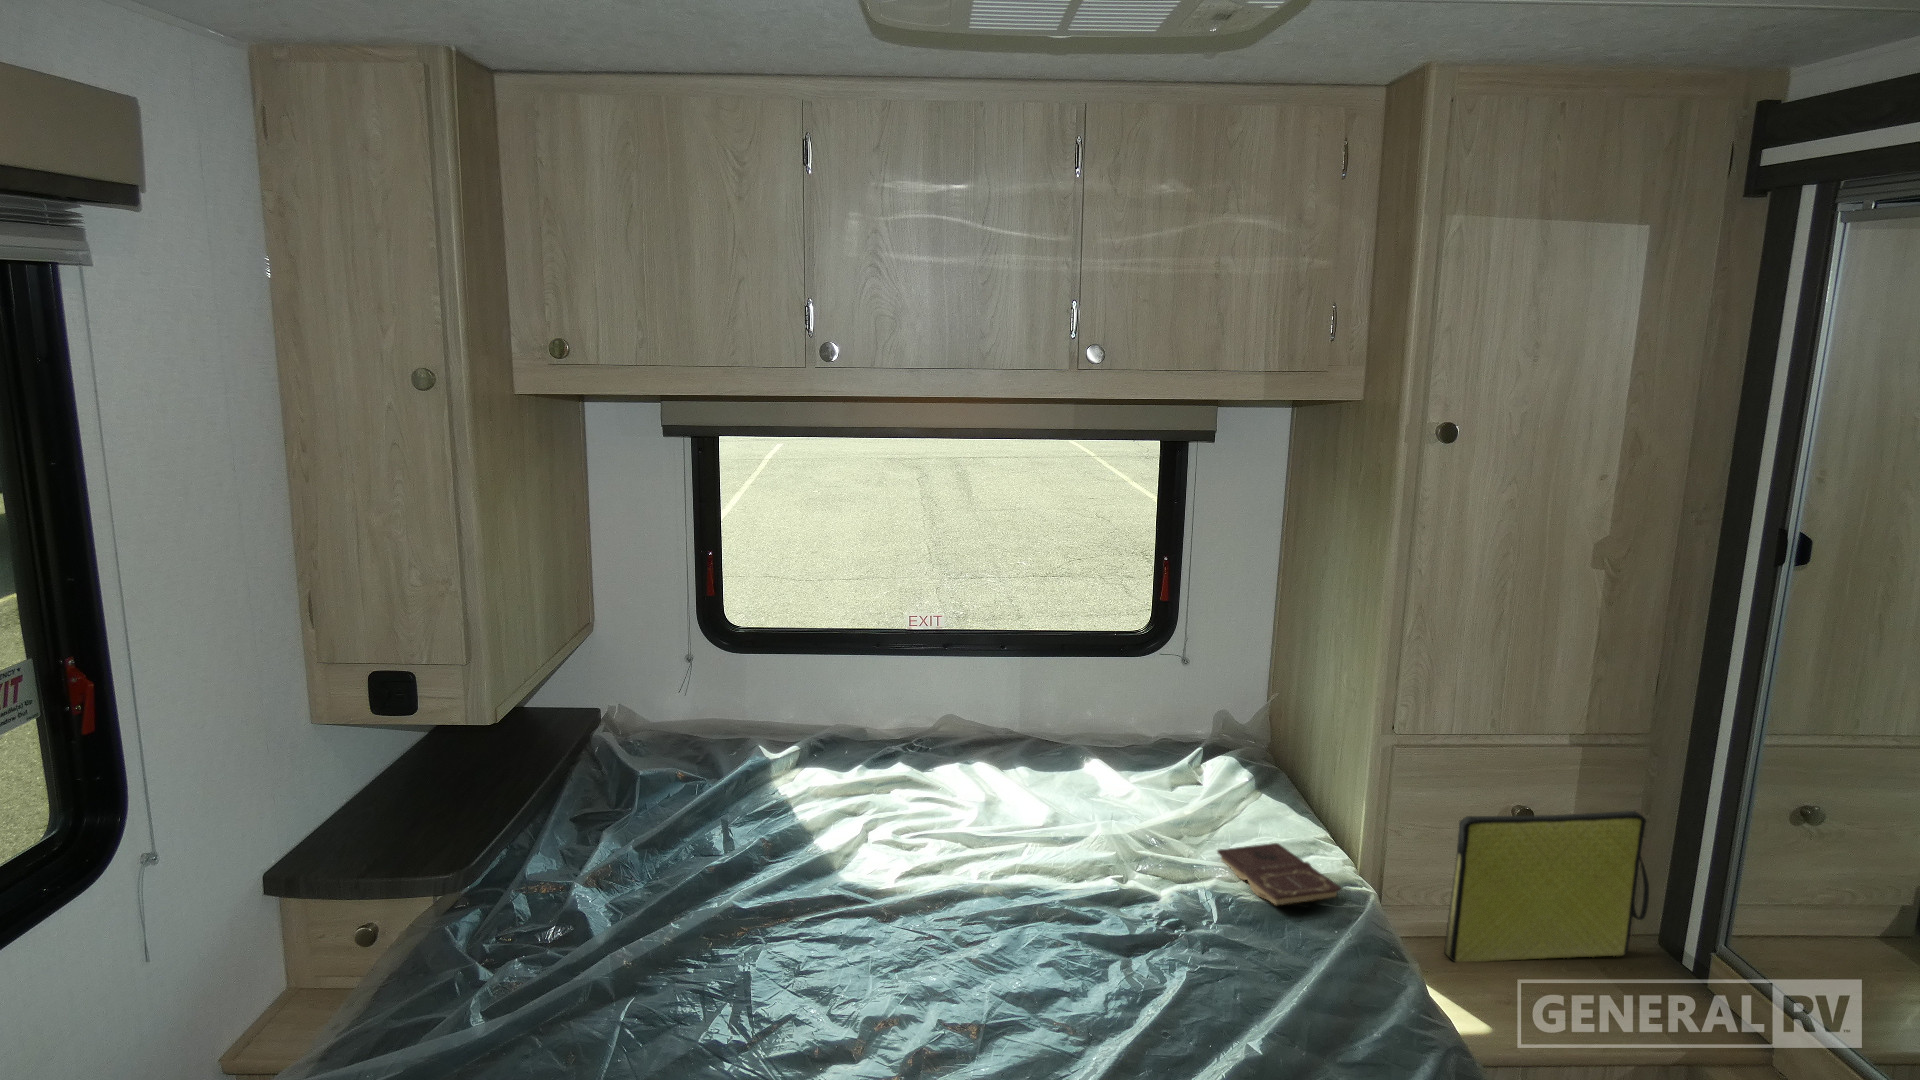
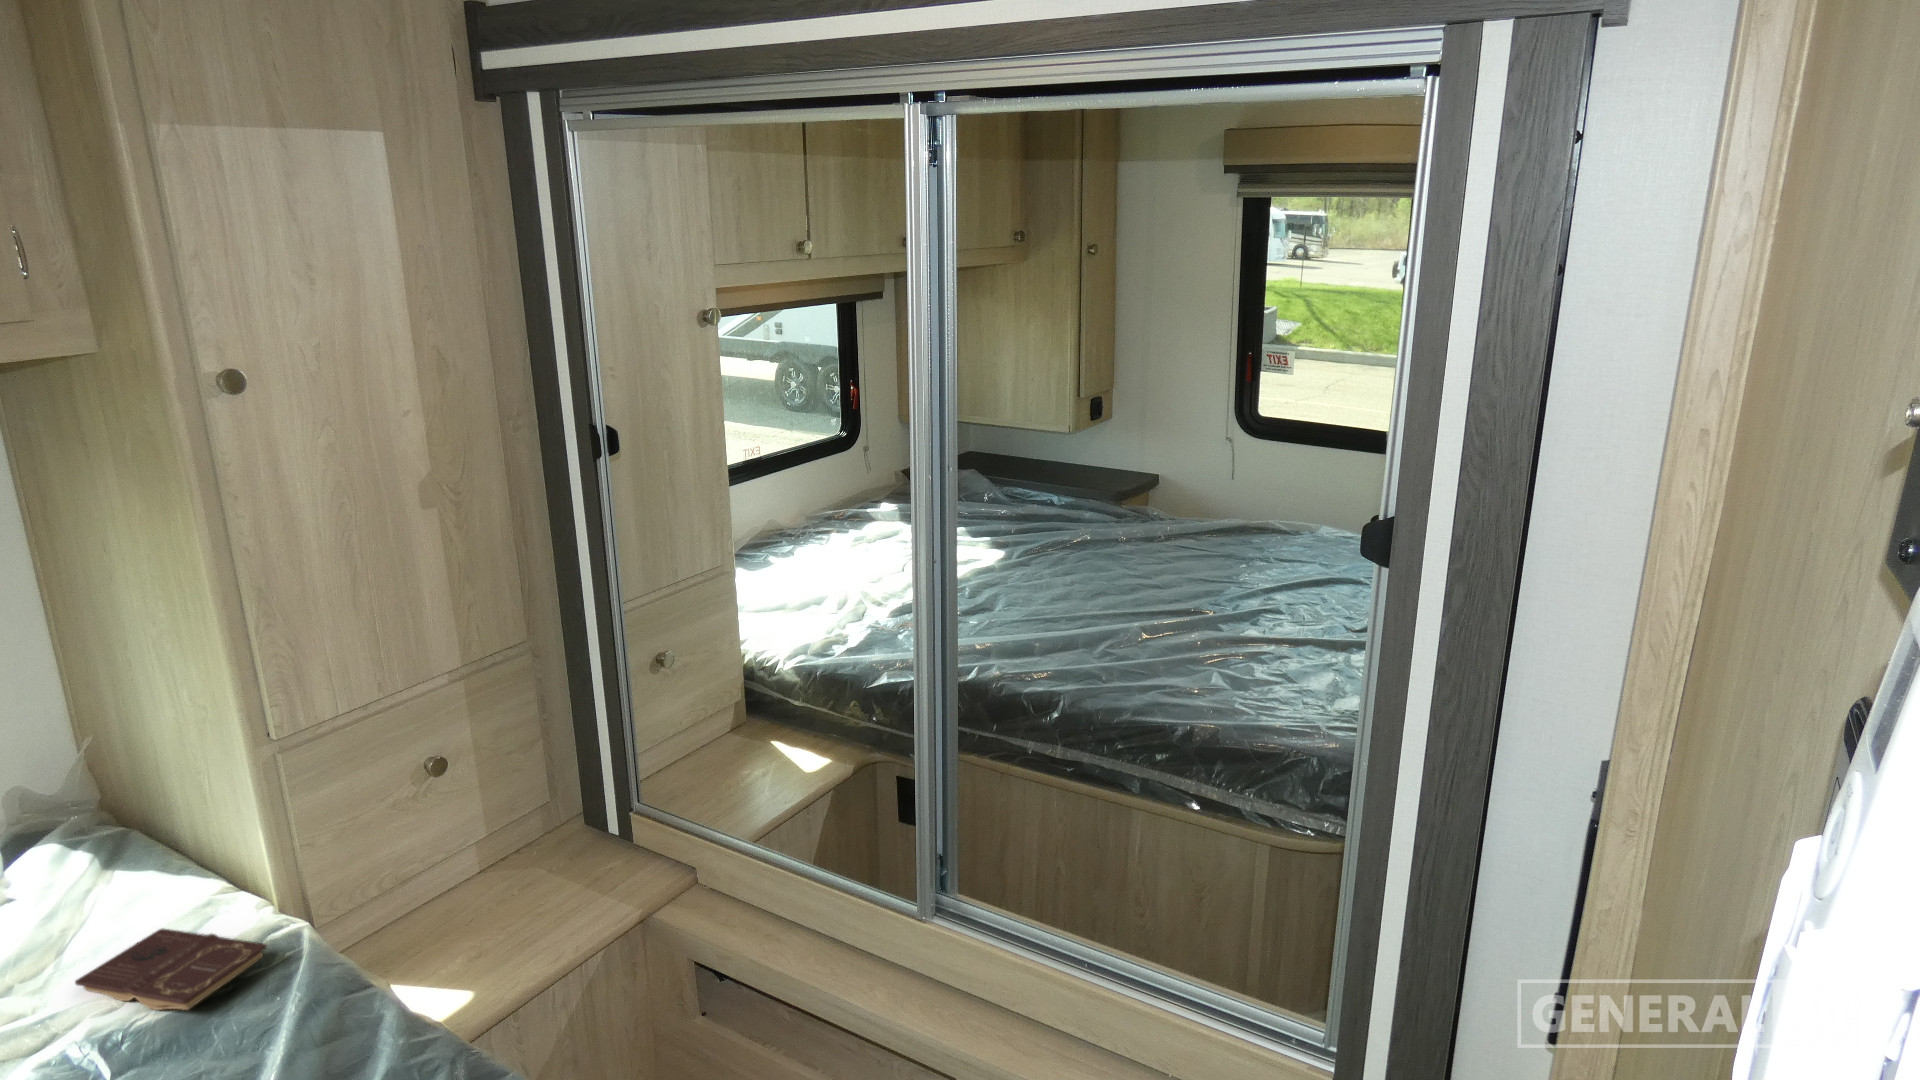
bag: present [1444,811,1649,962] -> none [376,717,568,945]

